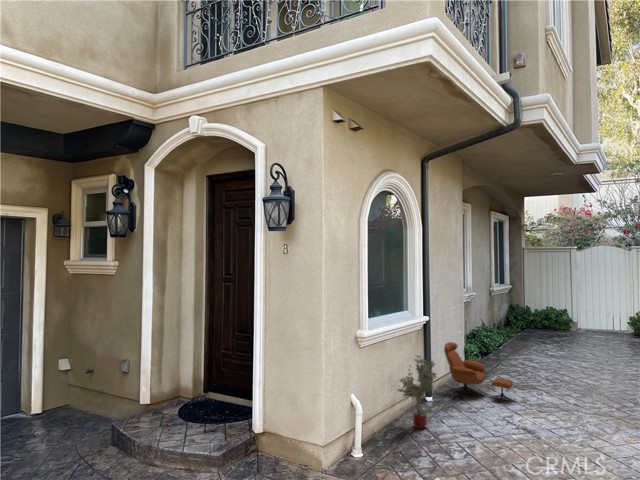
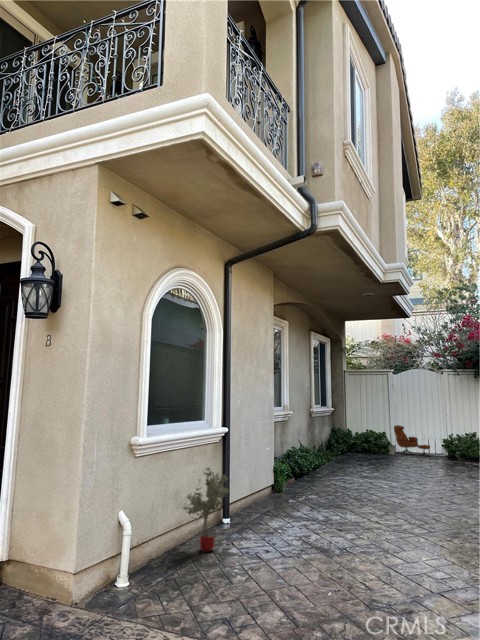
lounge chair: present [444,342,513,402] -> present [394,425,430,456]

